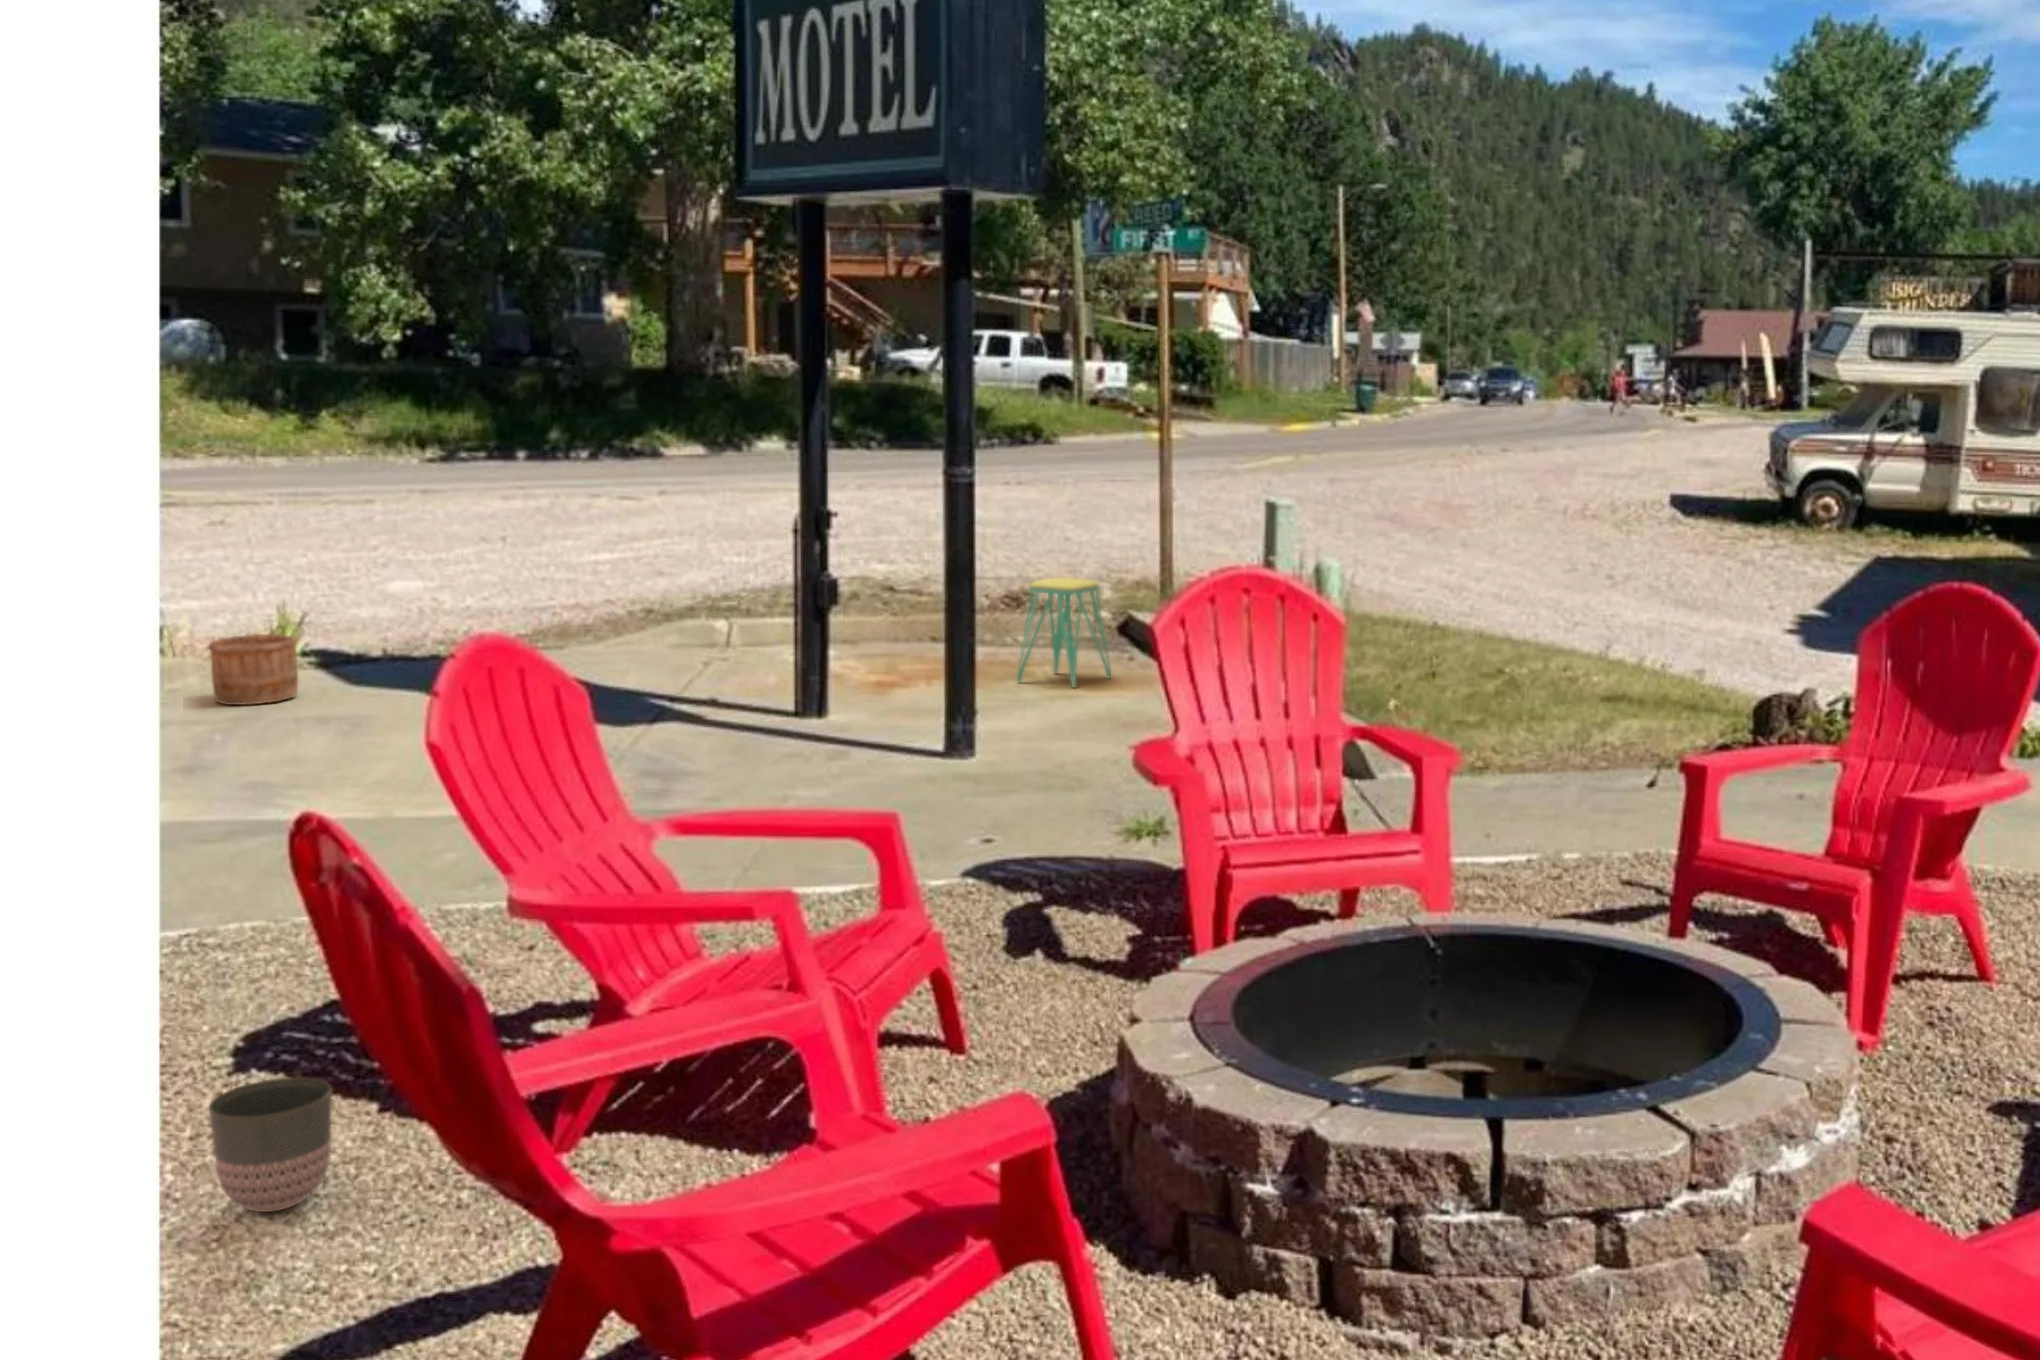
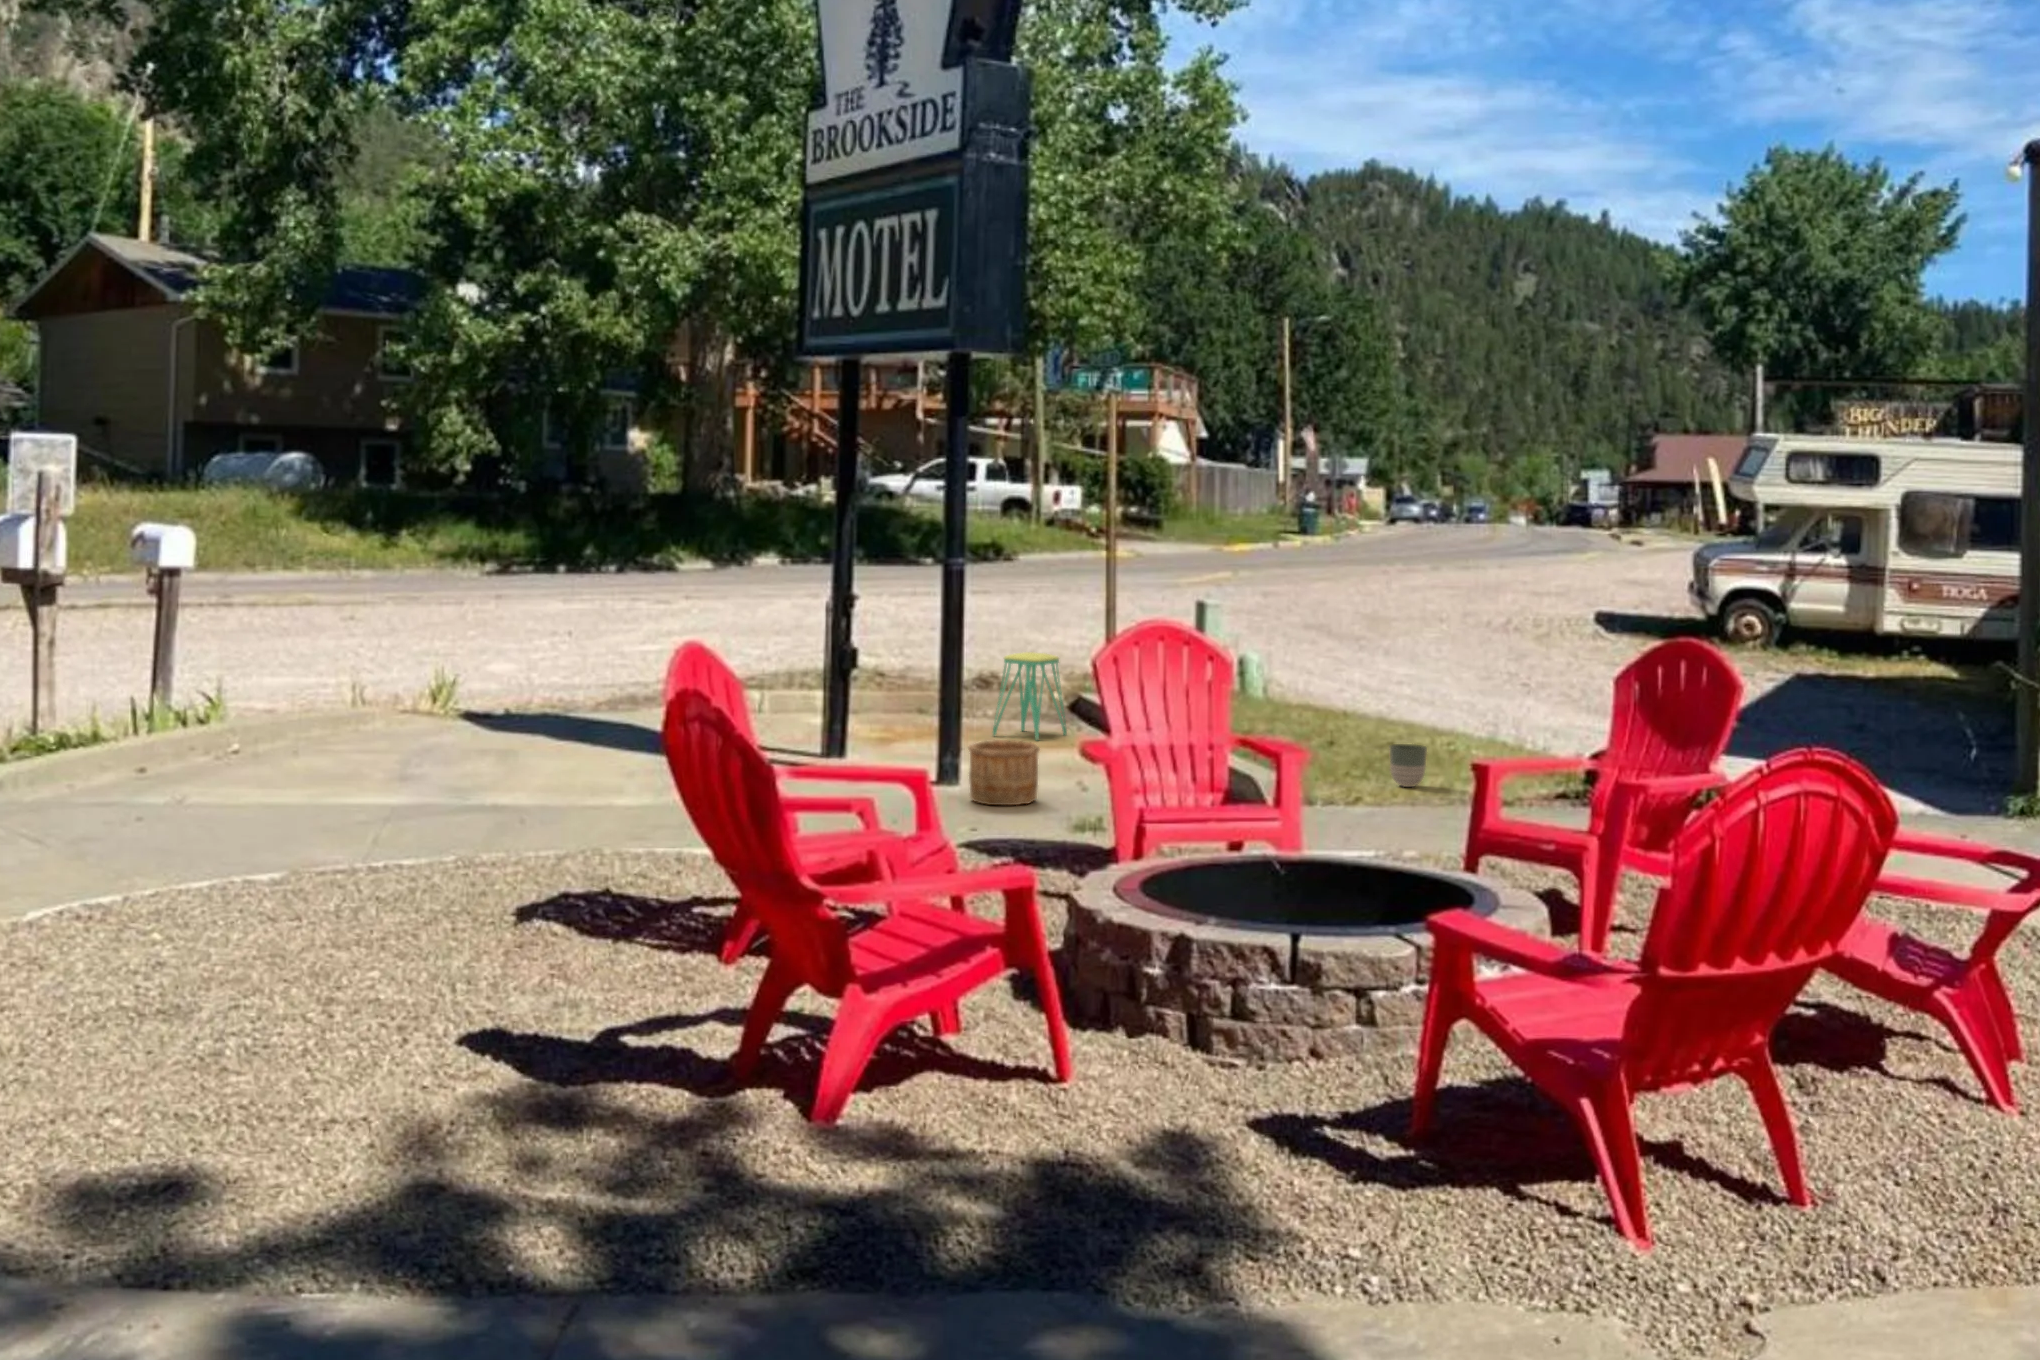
wooden bucket: present [207,634,298,705] -> present [968,740,1040,805]
planter: present [209,1077,332,1212] -> present [1390,744,1427,787]

